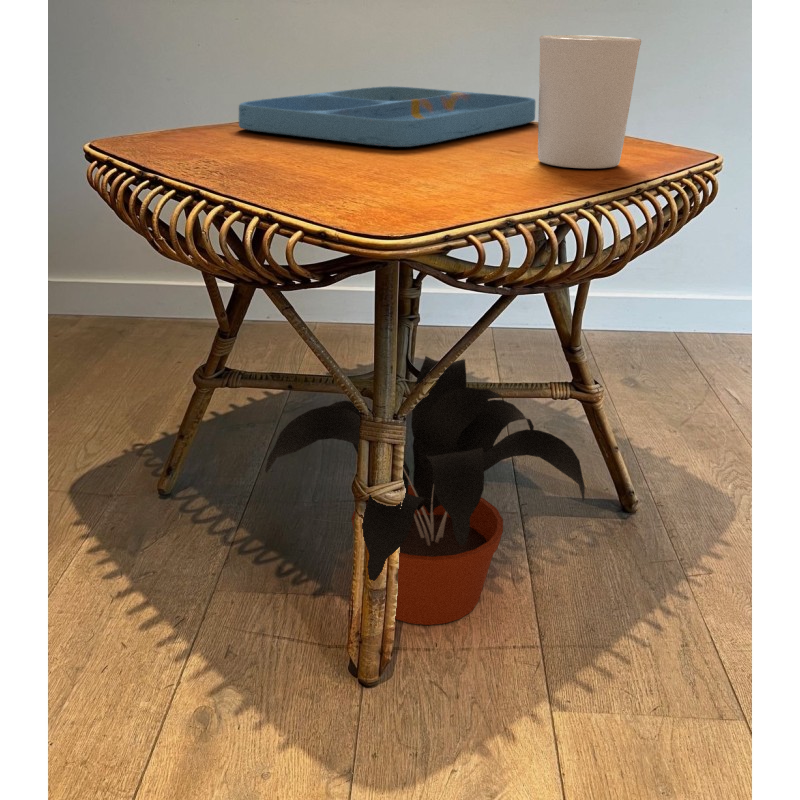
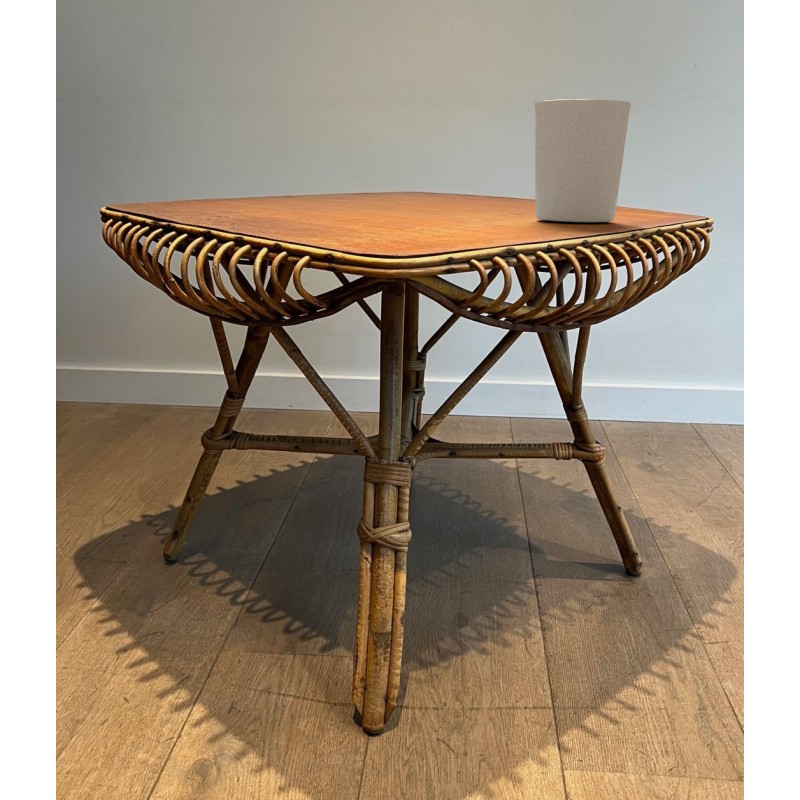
tray: present [239,86,535,147] -> none [254,179,531,212]
potted plant: present [265,356,585,625] -> none [271,412,591,678]

